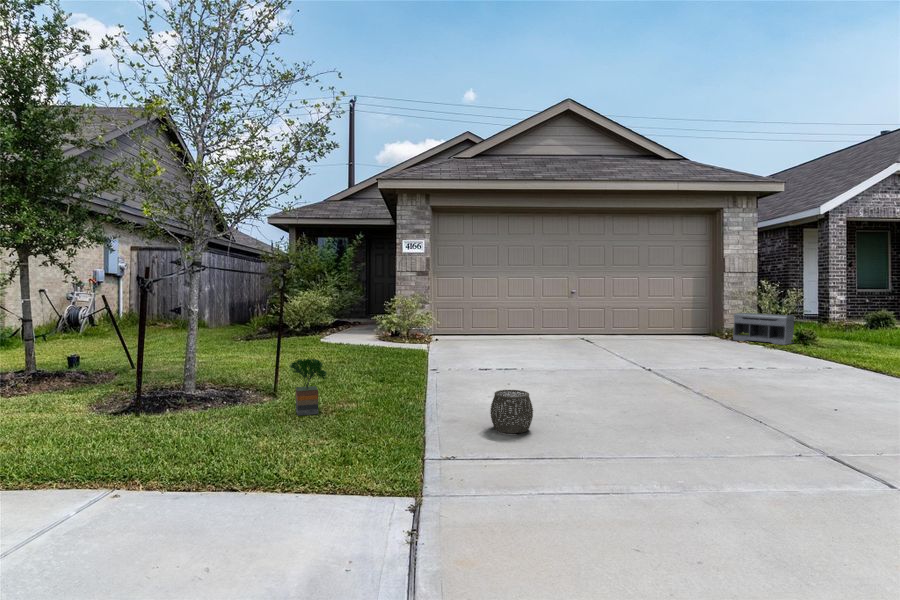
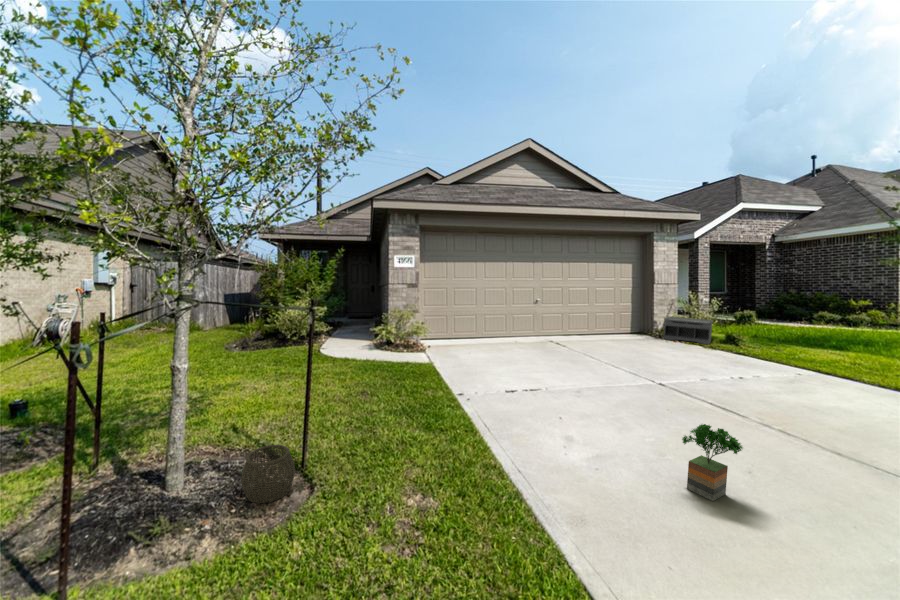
potted tree: present [289,358,327,416] -> present [682,424,743,501]
woven basket: present [490,390,533,433] -> present [241,445,295,504]

